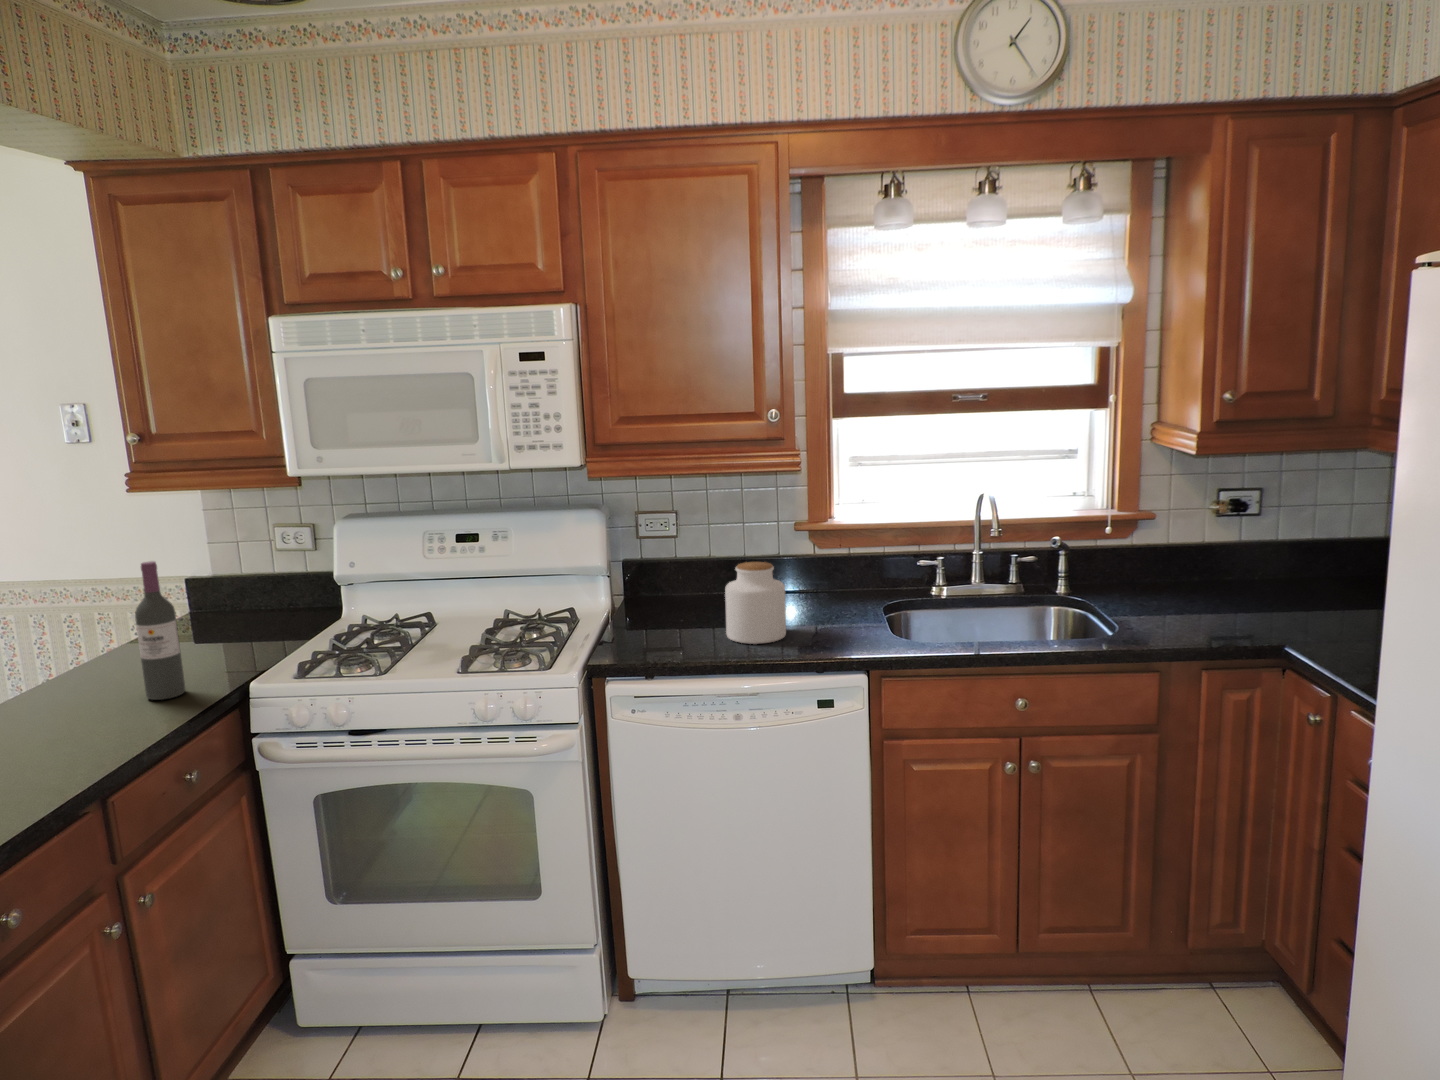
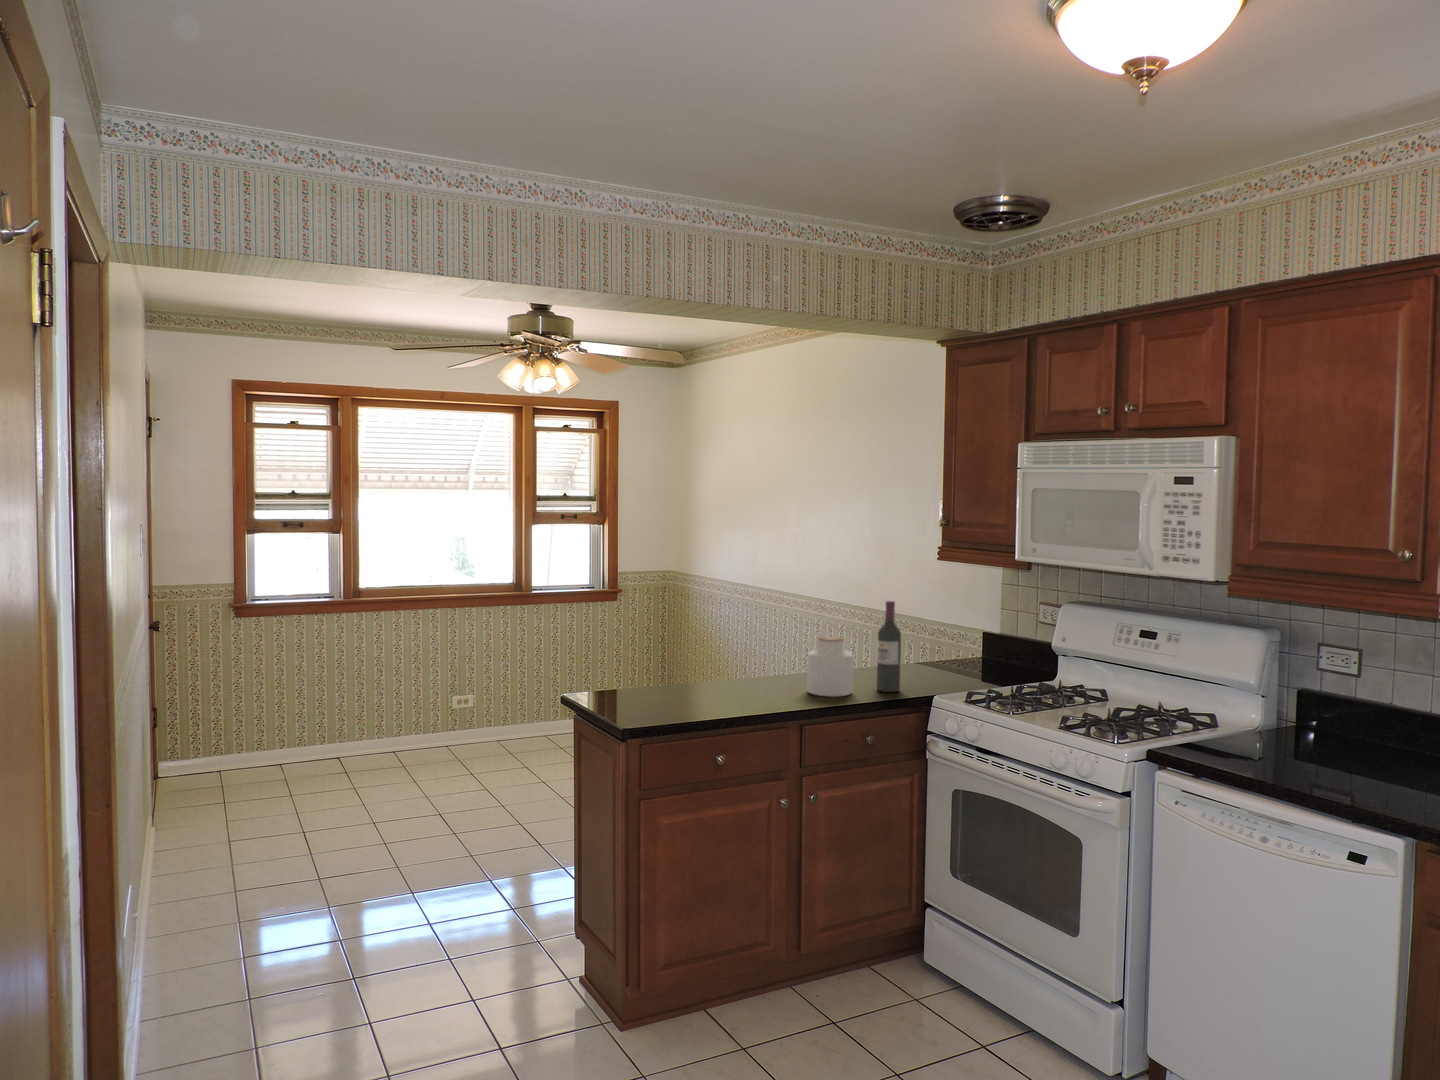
jar: present [725,562,786,644] -> present [807,636,853,697]

